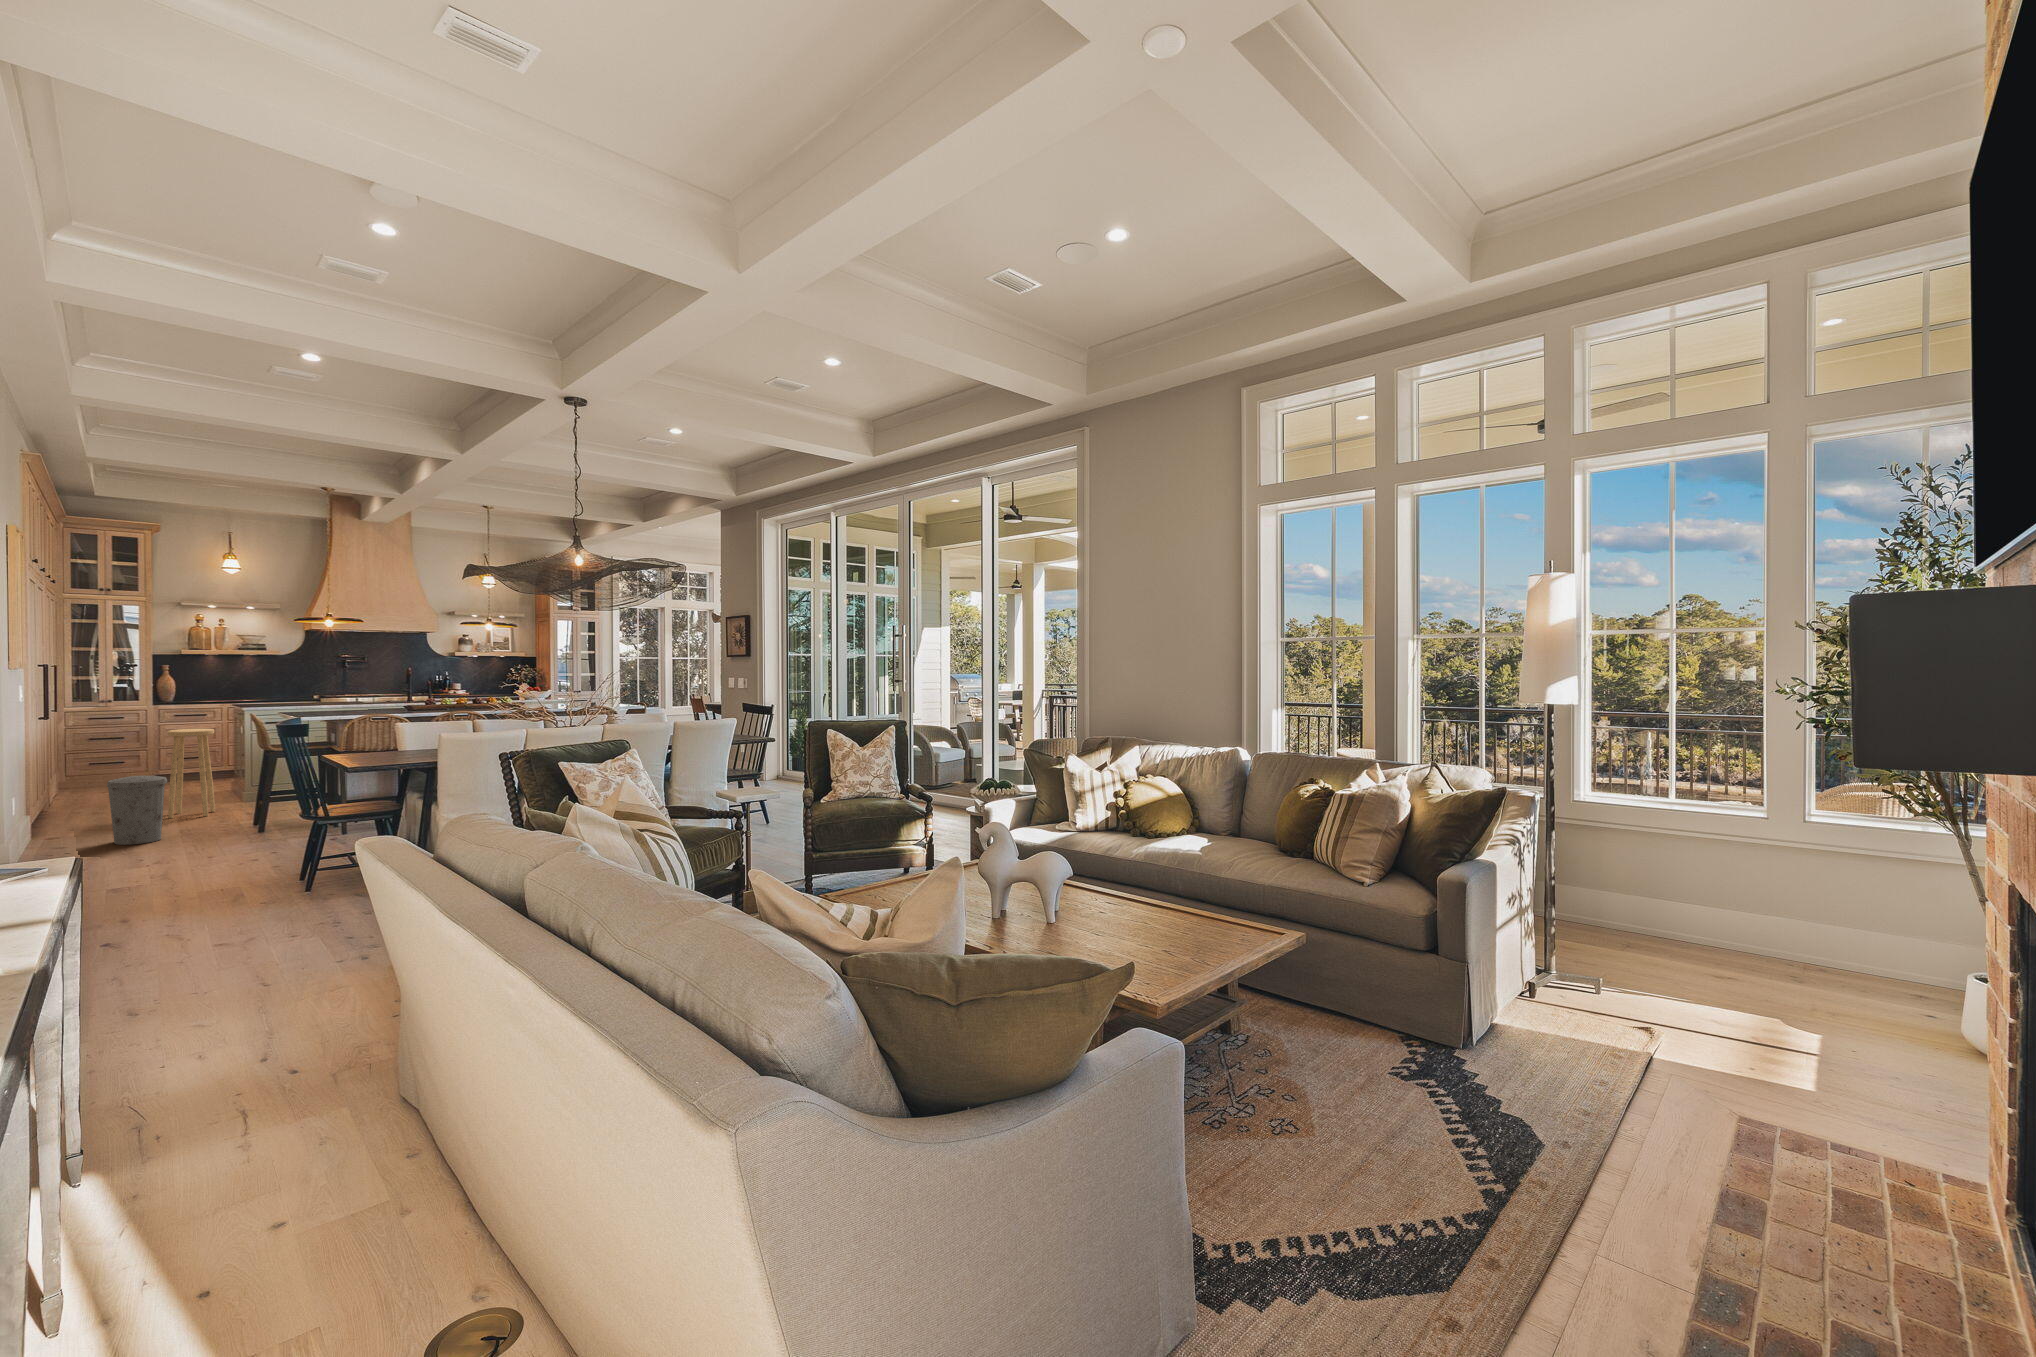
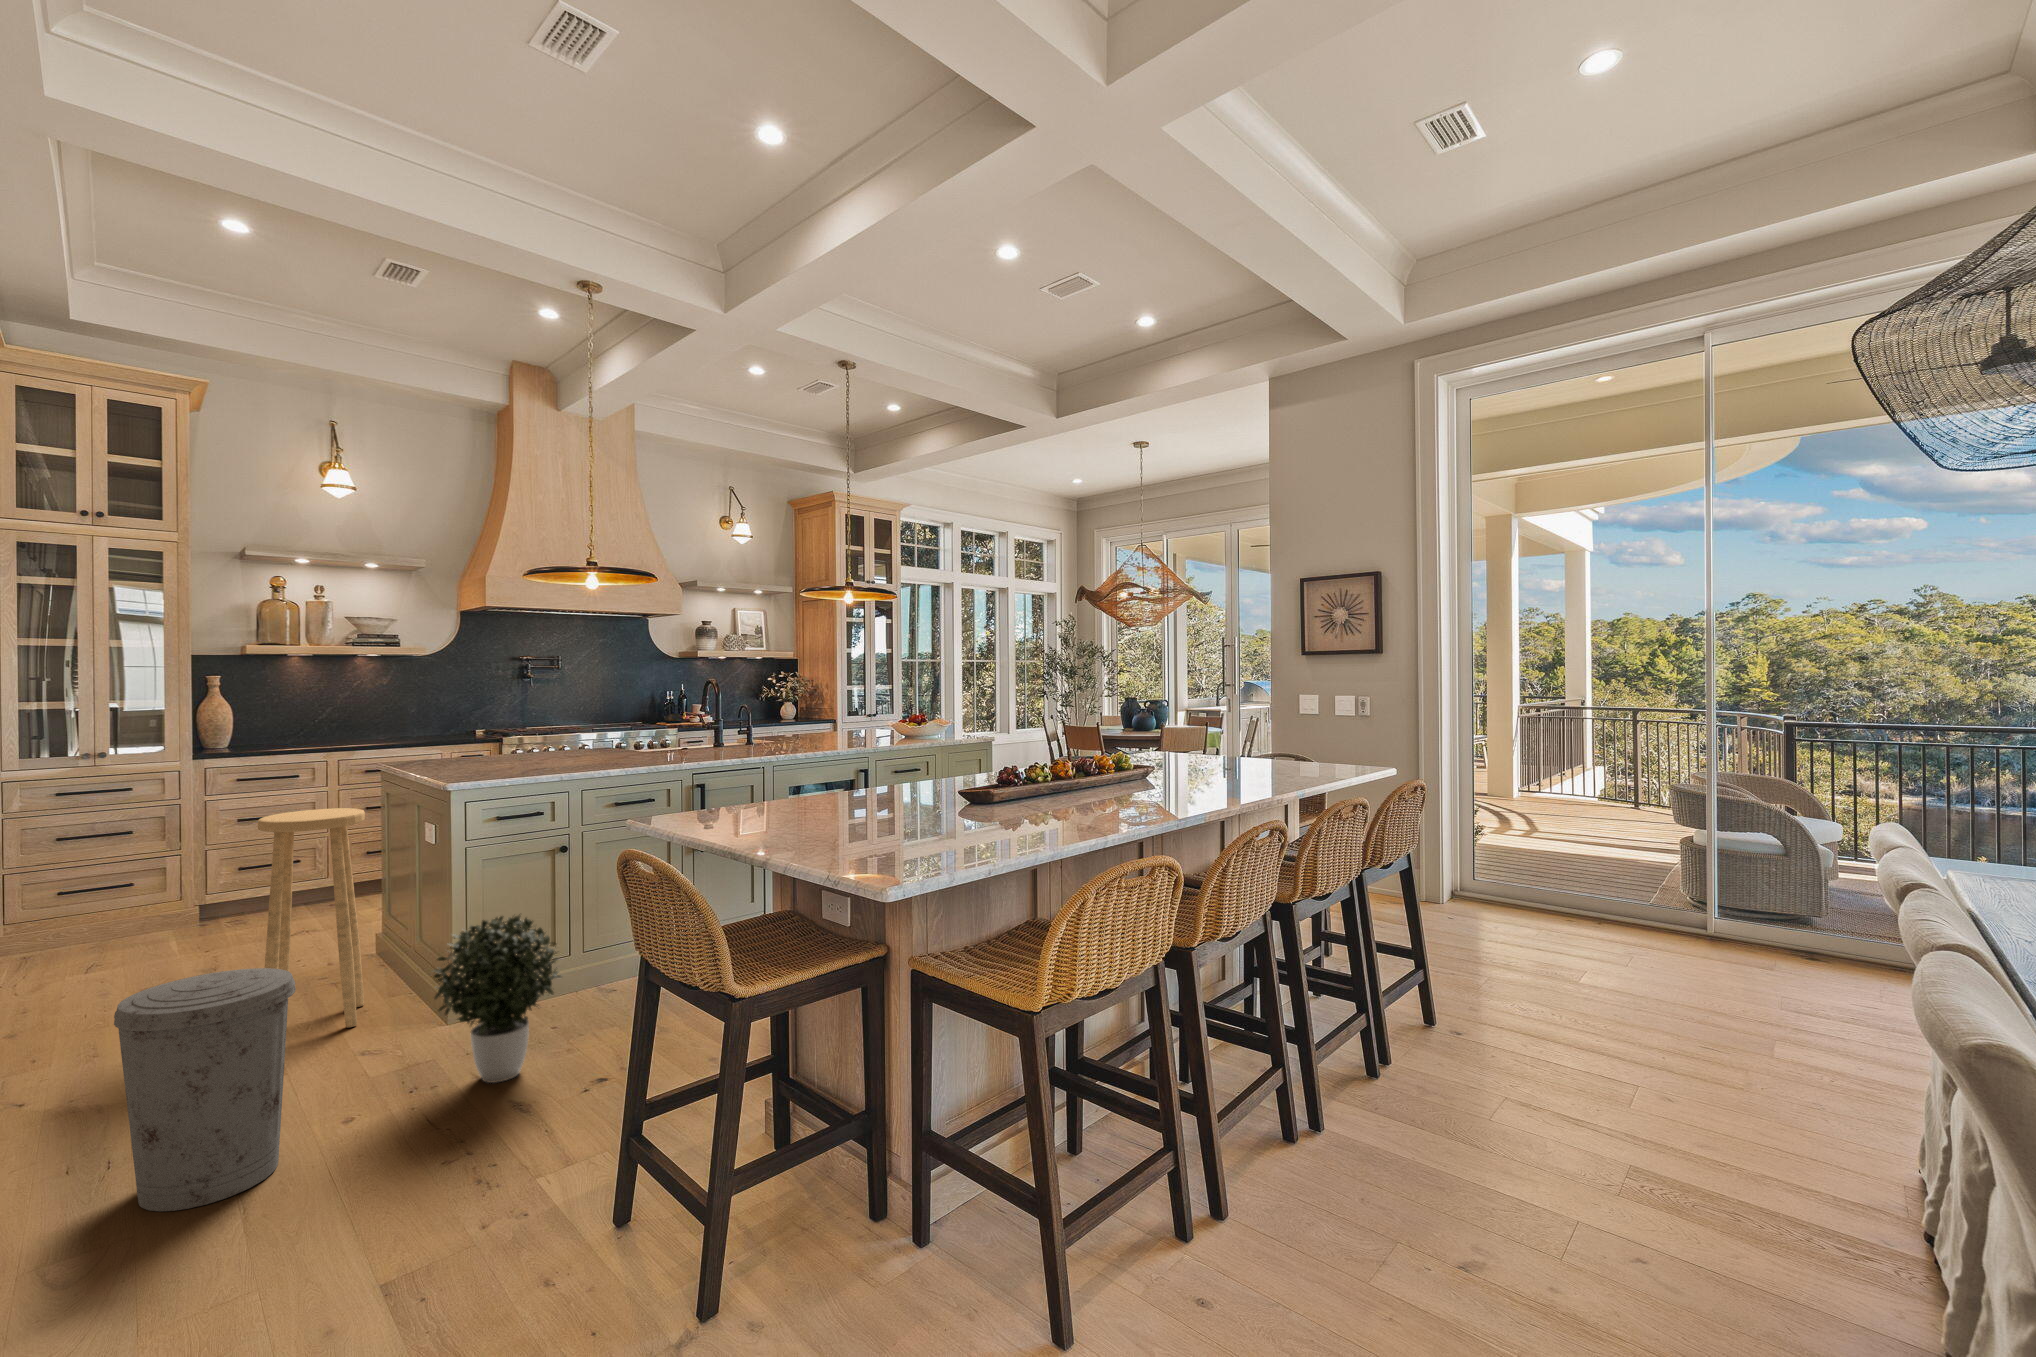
potted plant: none [224,768,280,829] -> present [432,916,561,1083]

